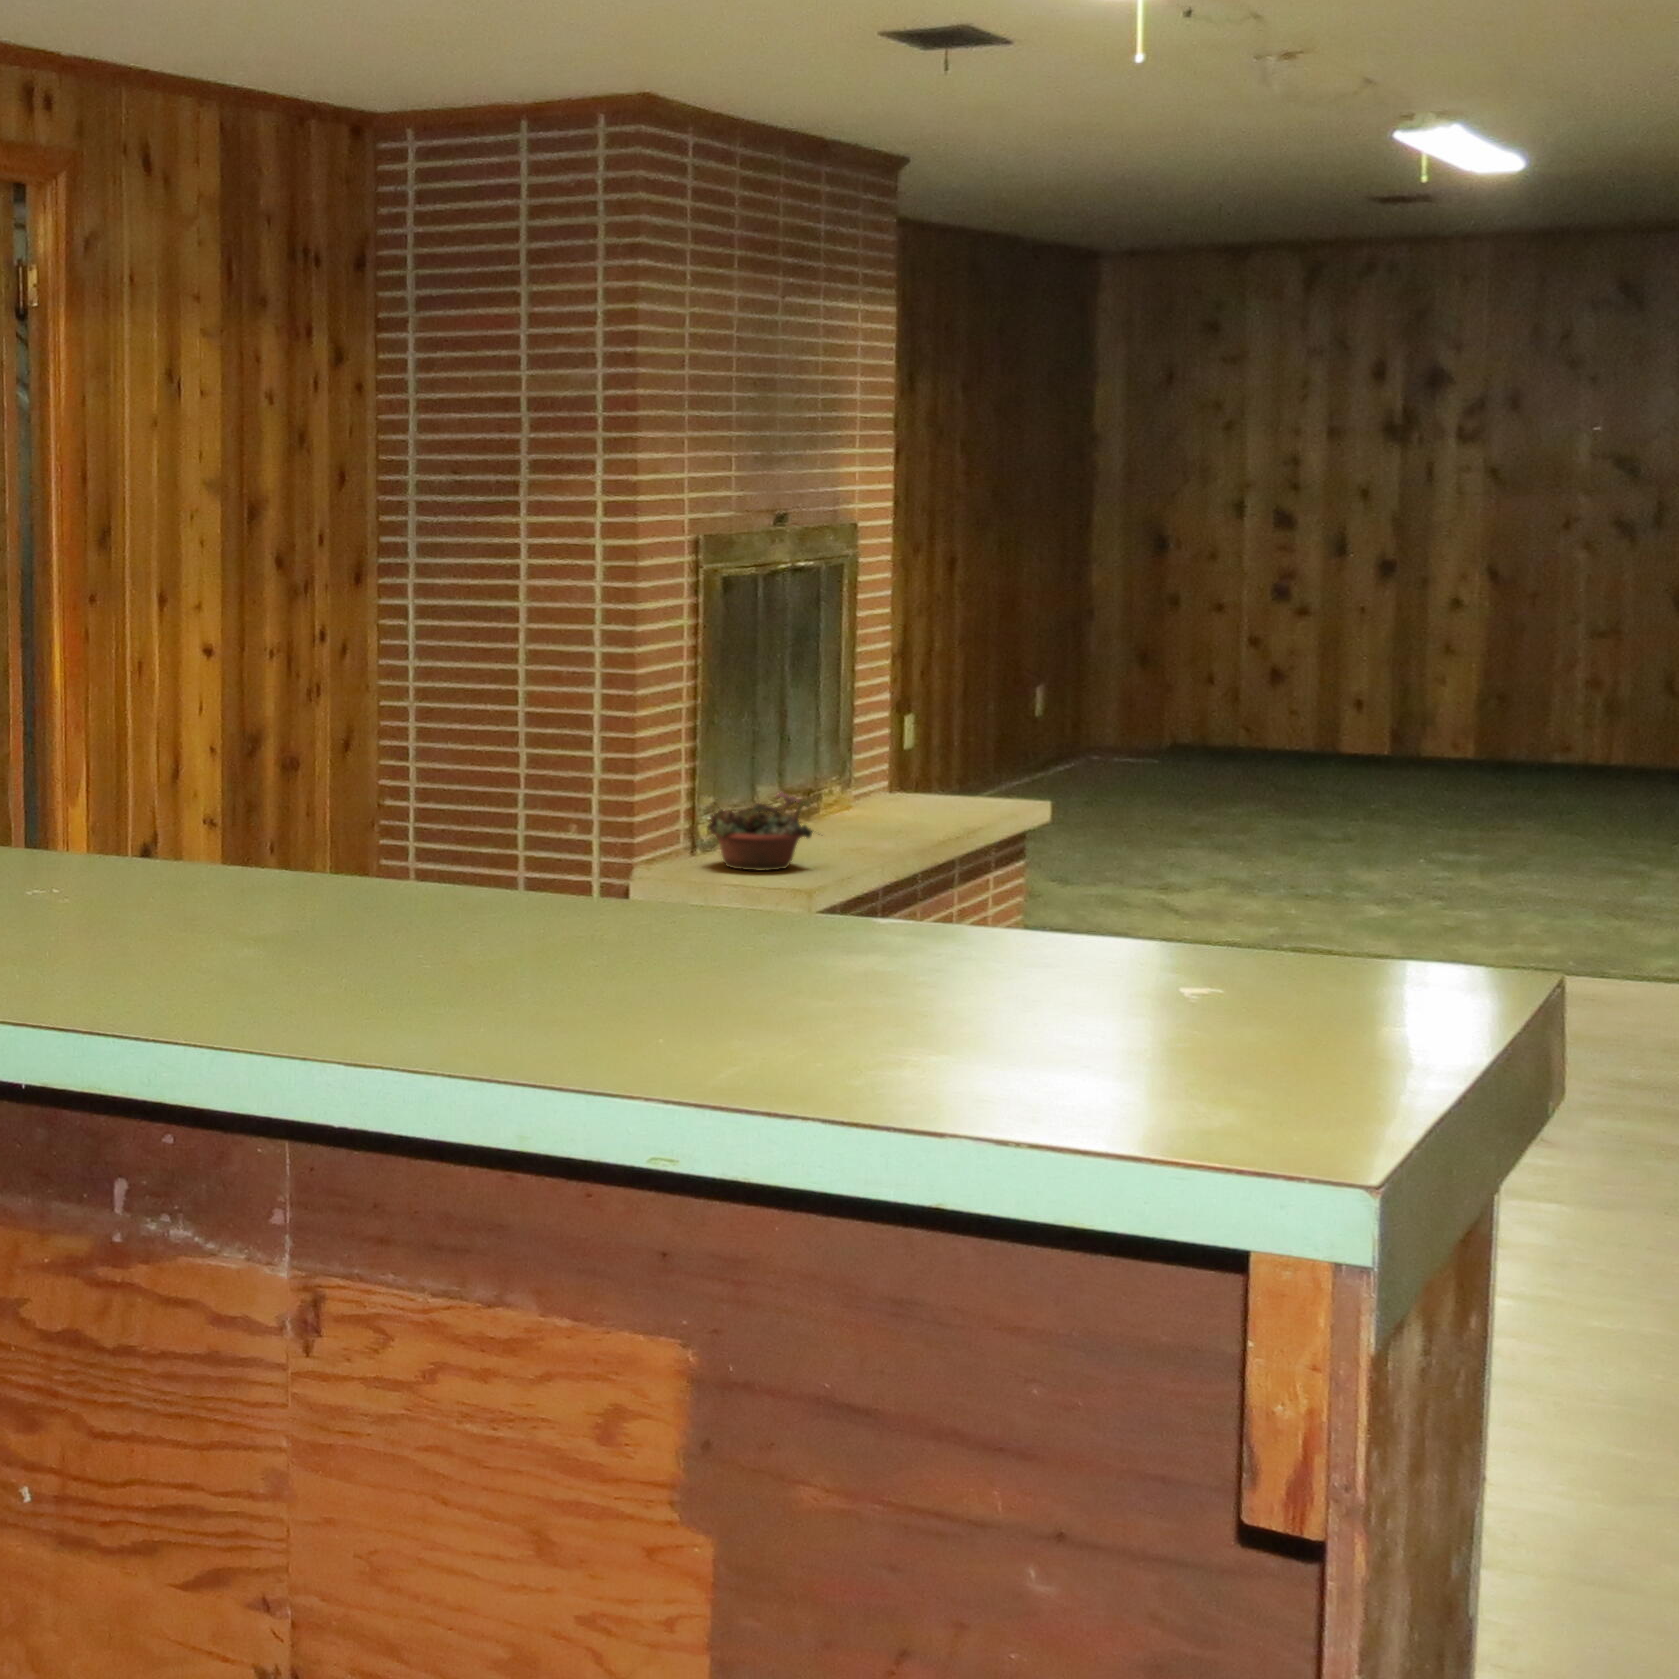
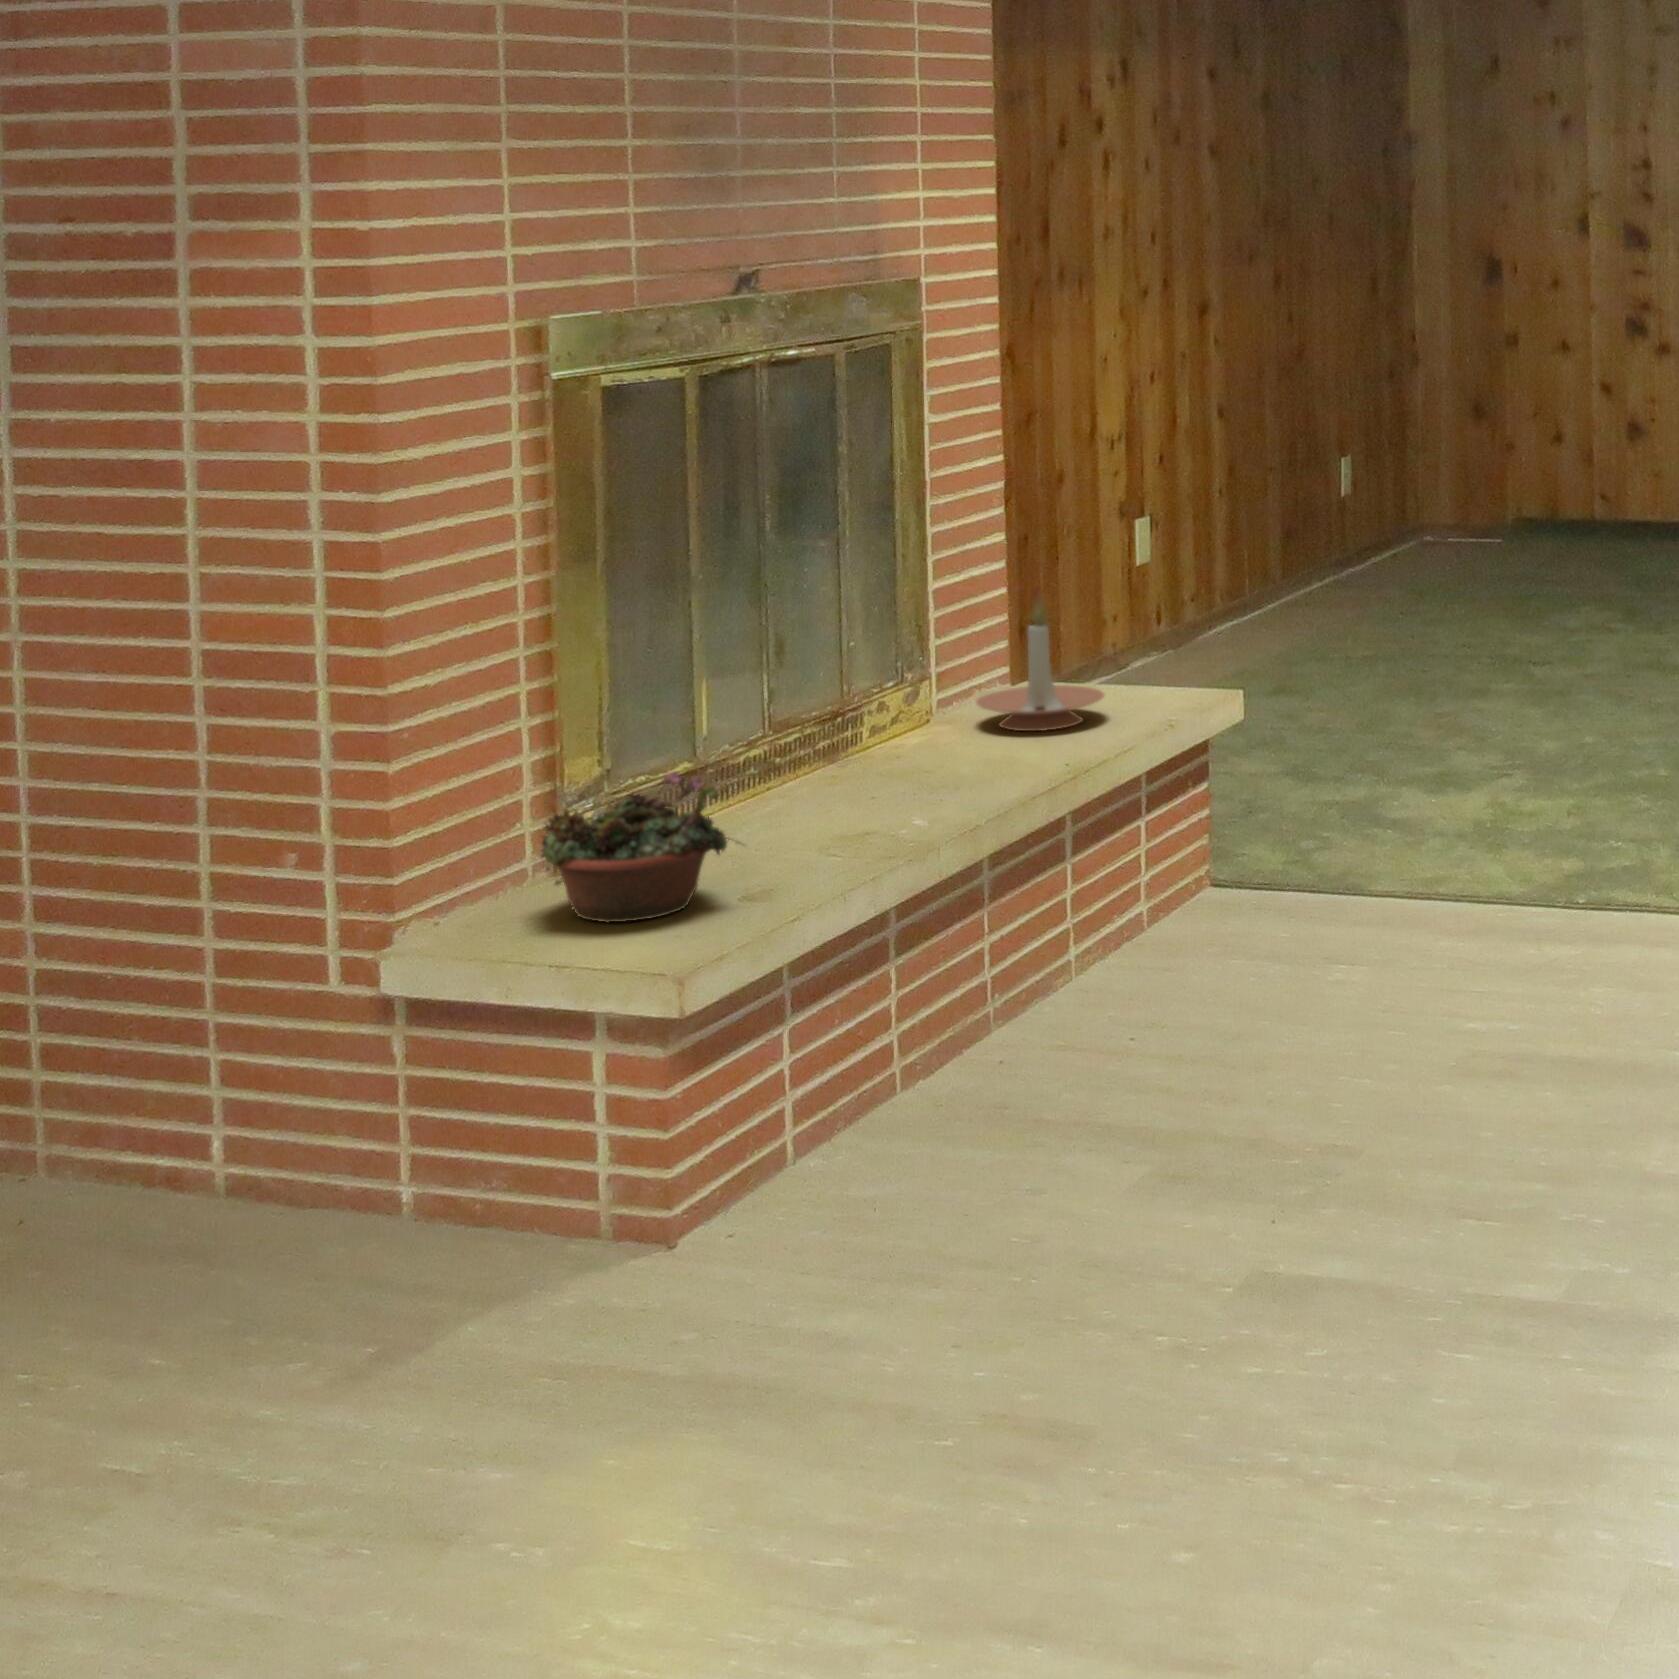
candle holder: none [886,722,970,813] -> present [976,587,1104,731]

